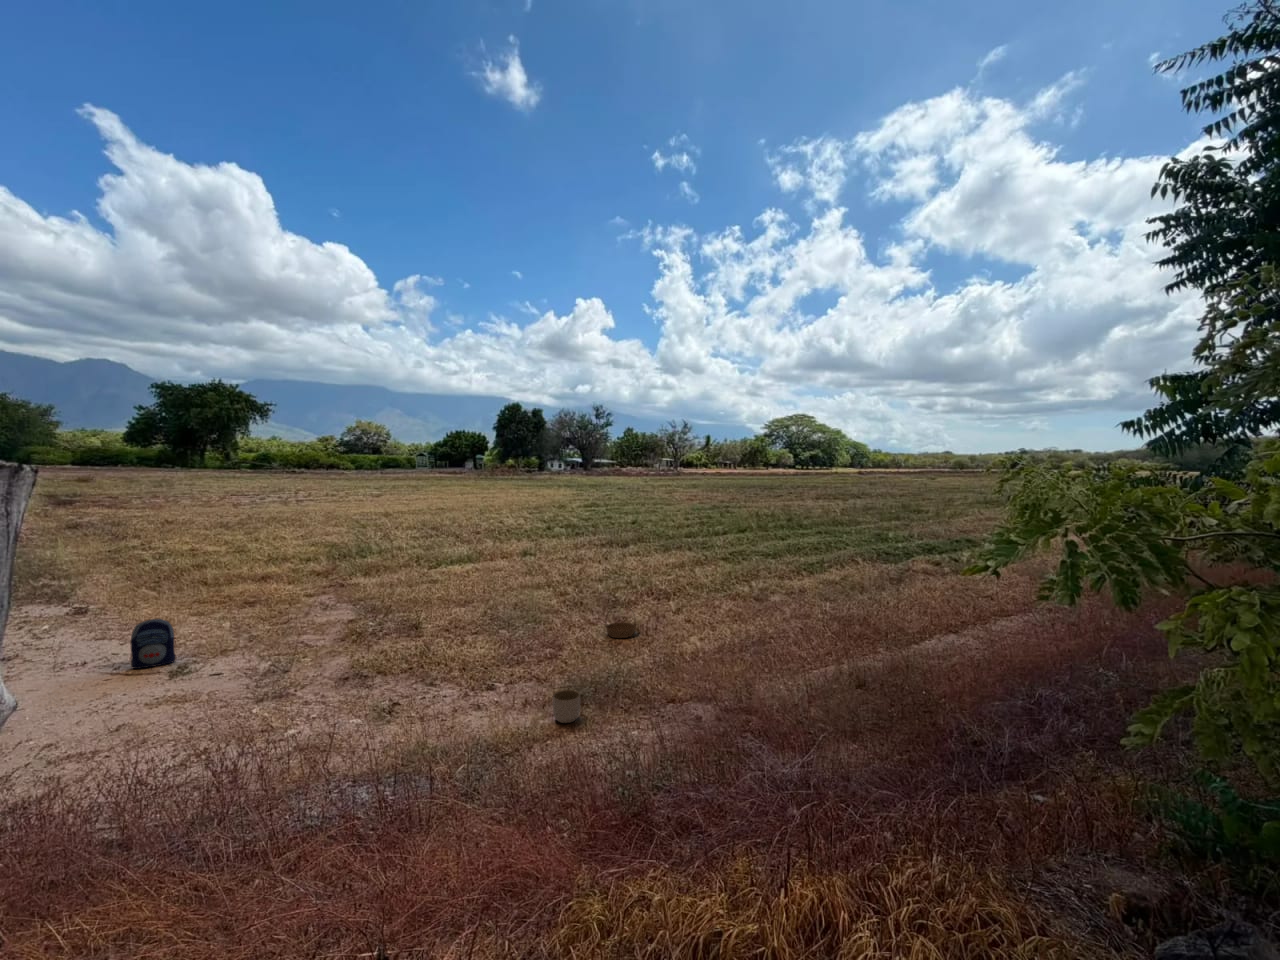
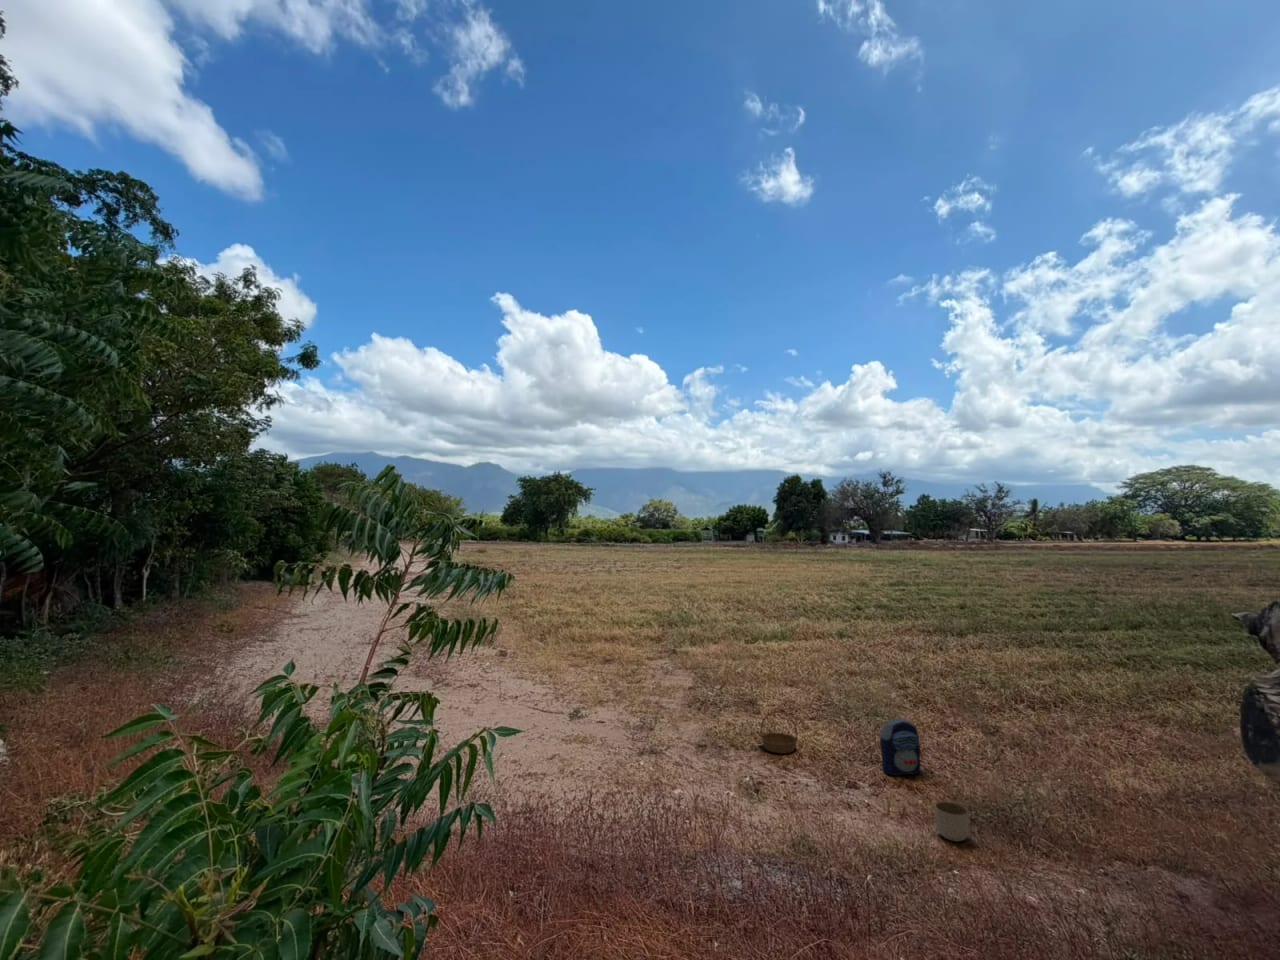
basket: present [605,604,636,638] -> present [761,711,798,753]
backpack: present [130,619,175,669] -> present [880,718,921,776]

